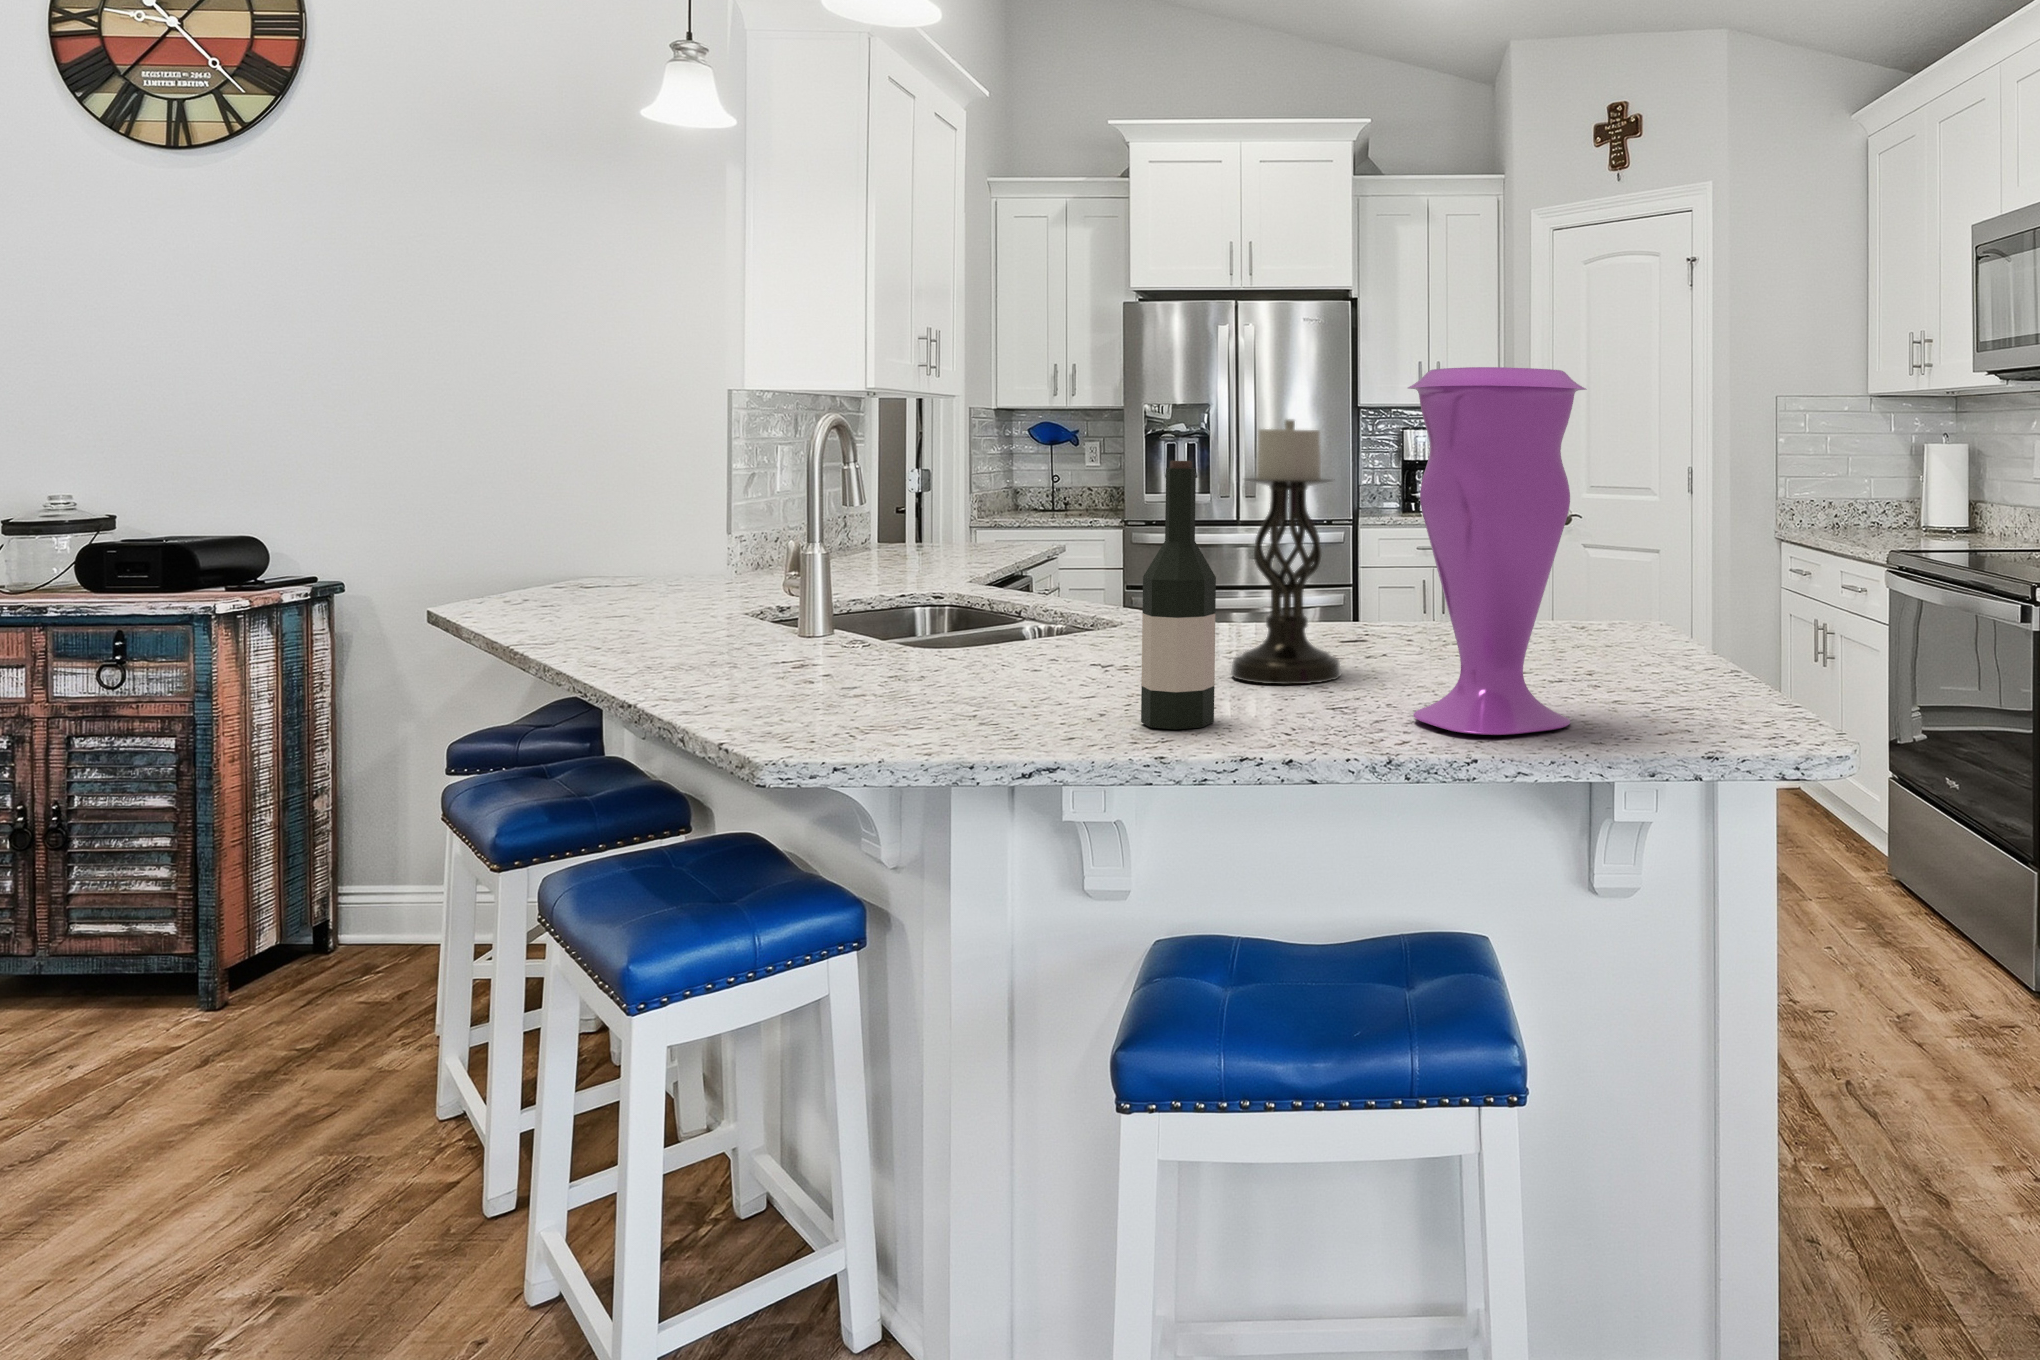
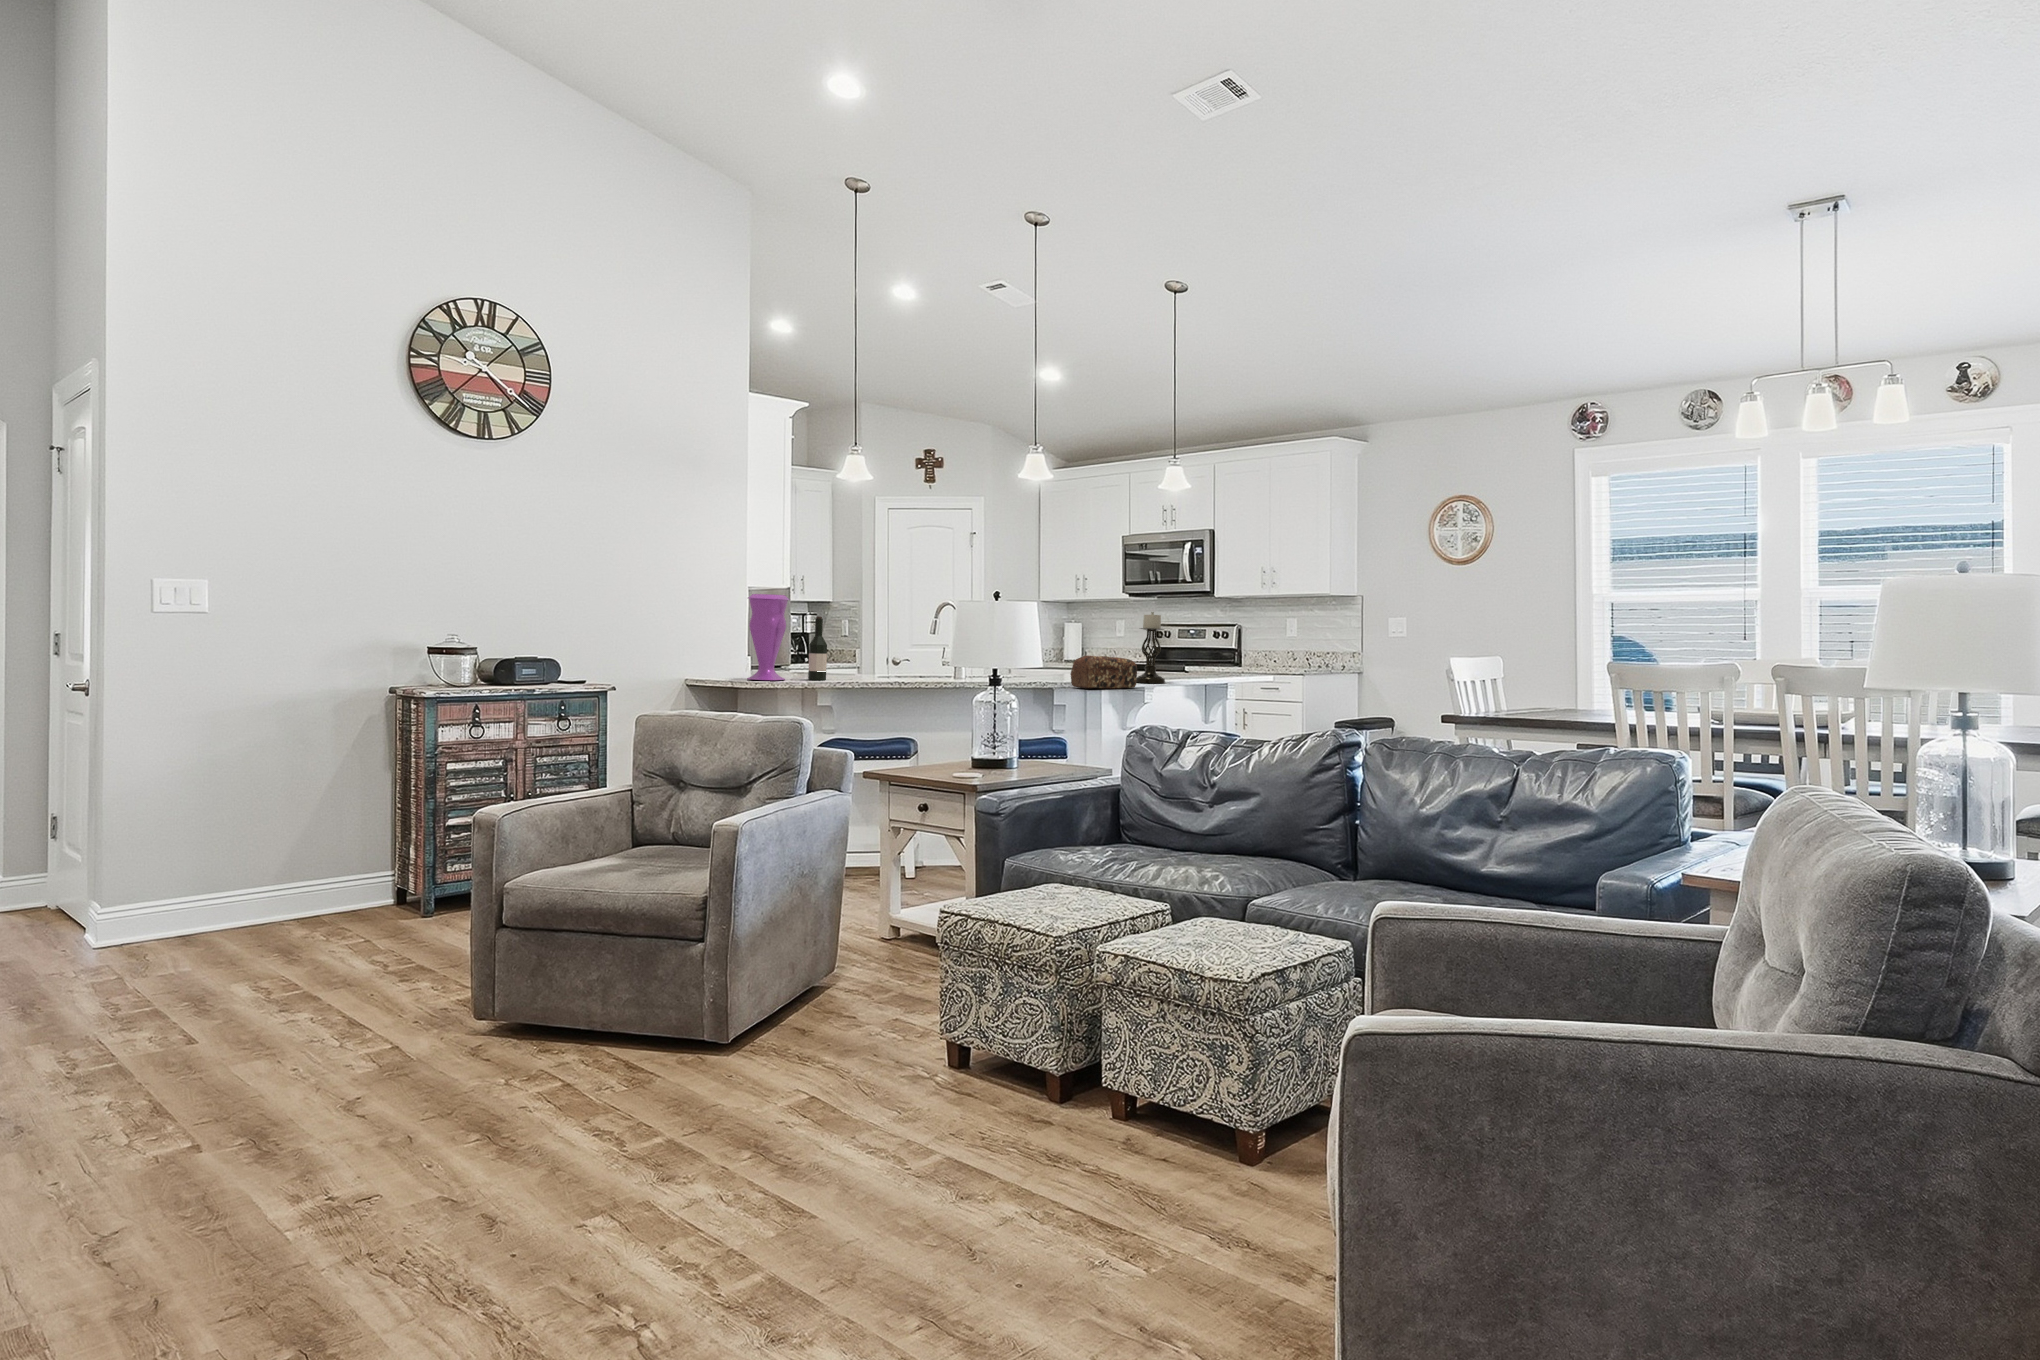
vase: present [1408,367,1587,735] -> present [747,594,790,680]
wine bottle: present [1141,461,1216,729] -> present [808,617,827,680]
bread loaf: none [762,579,1019,709] -> present [1070,656,1137,689]

